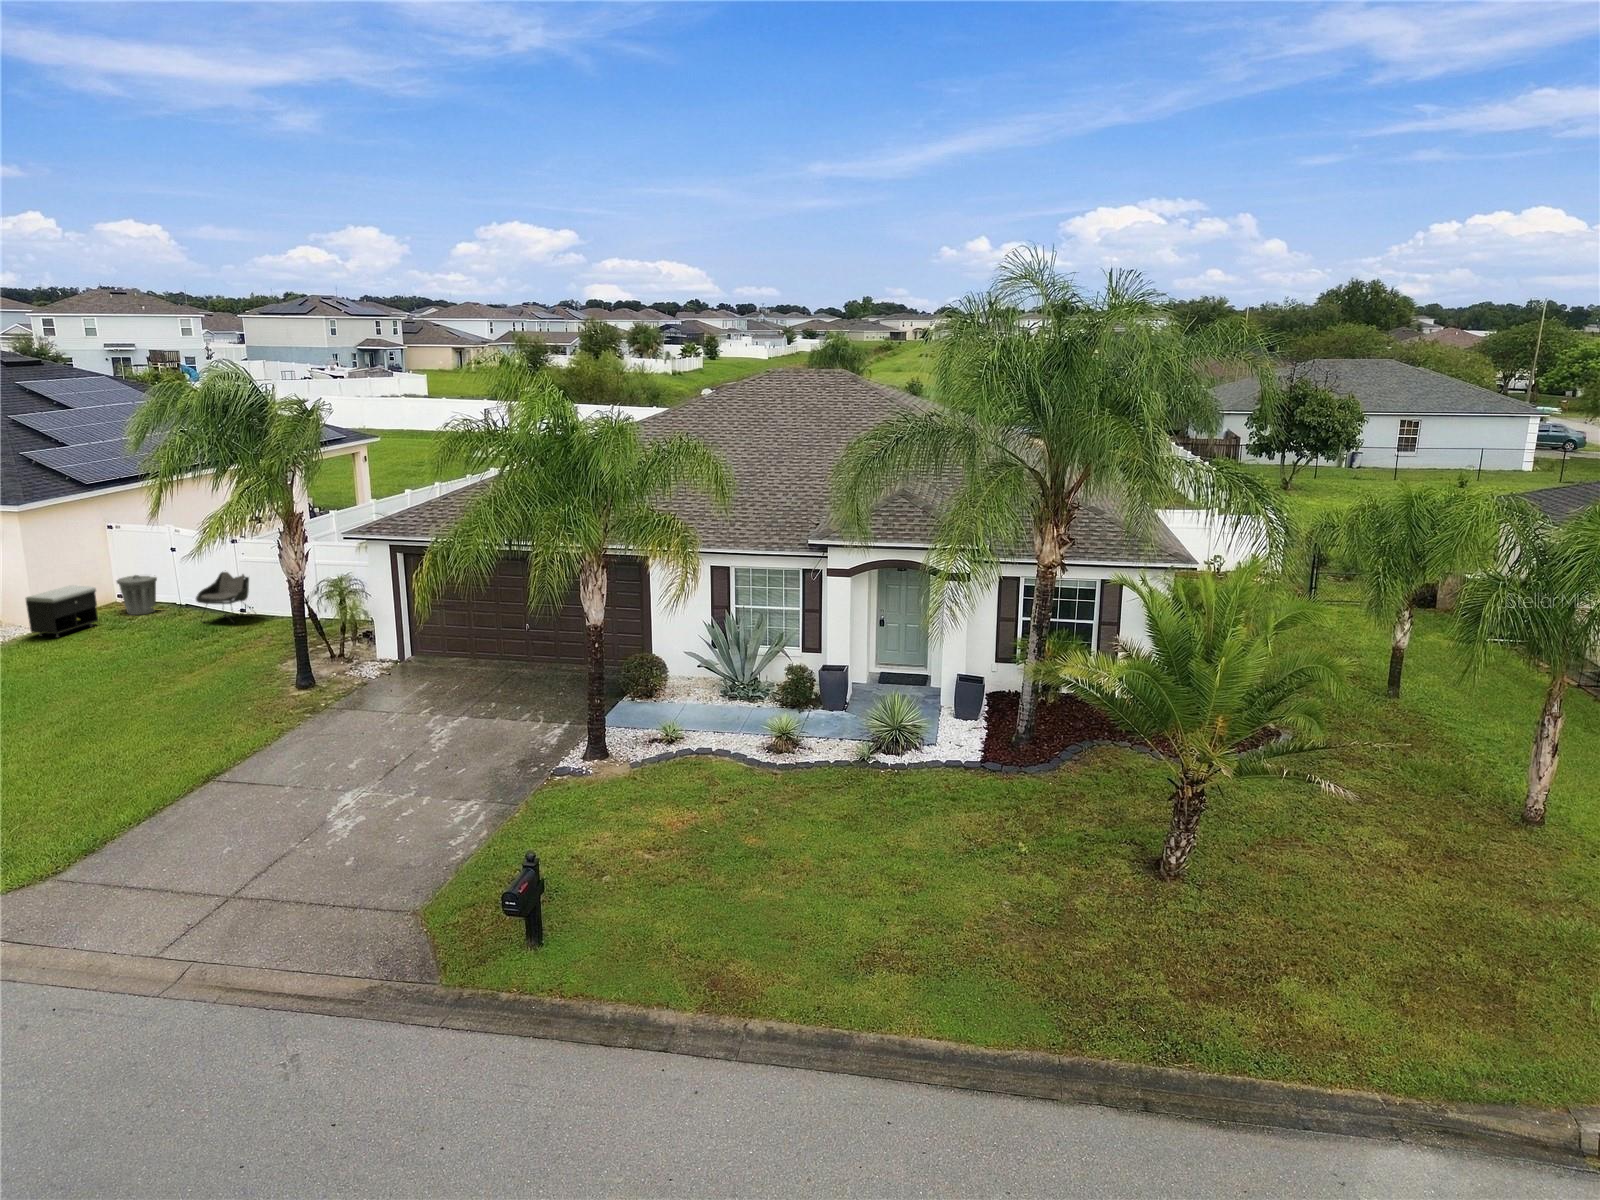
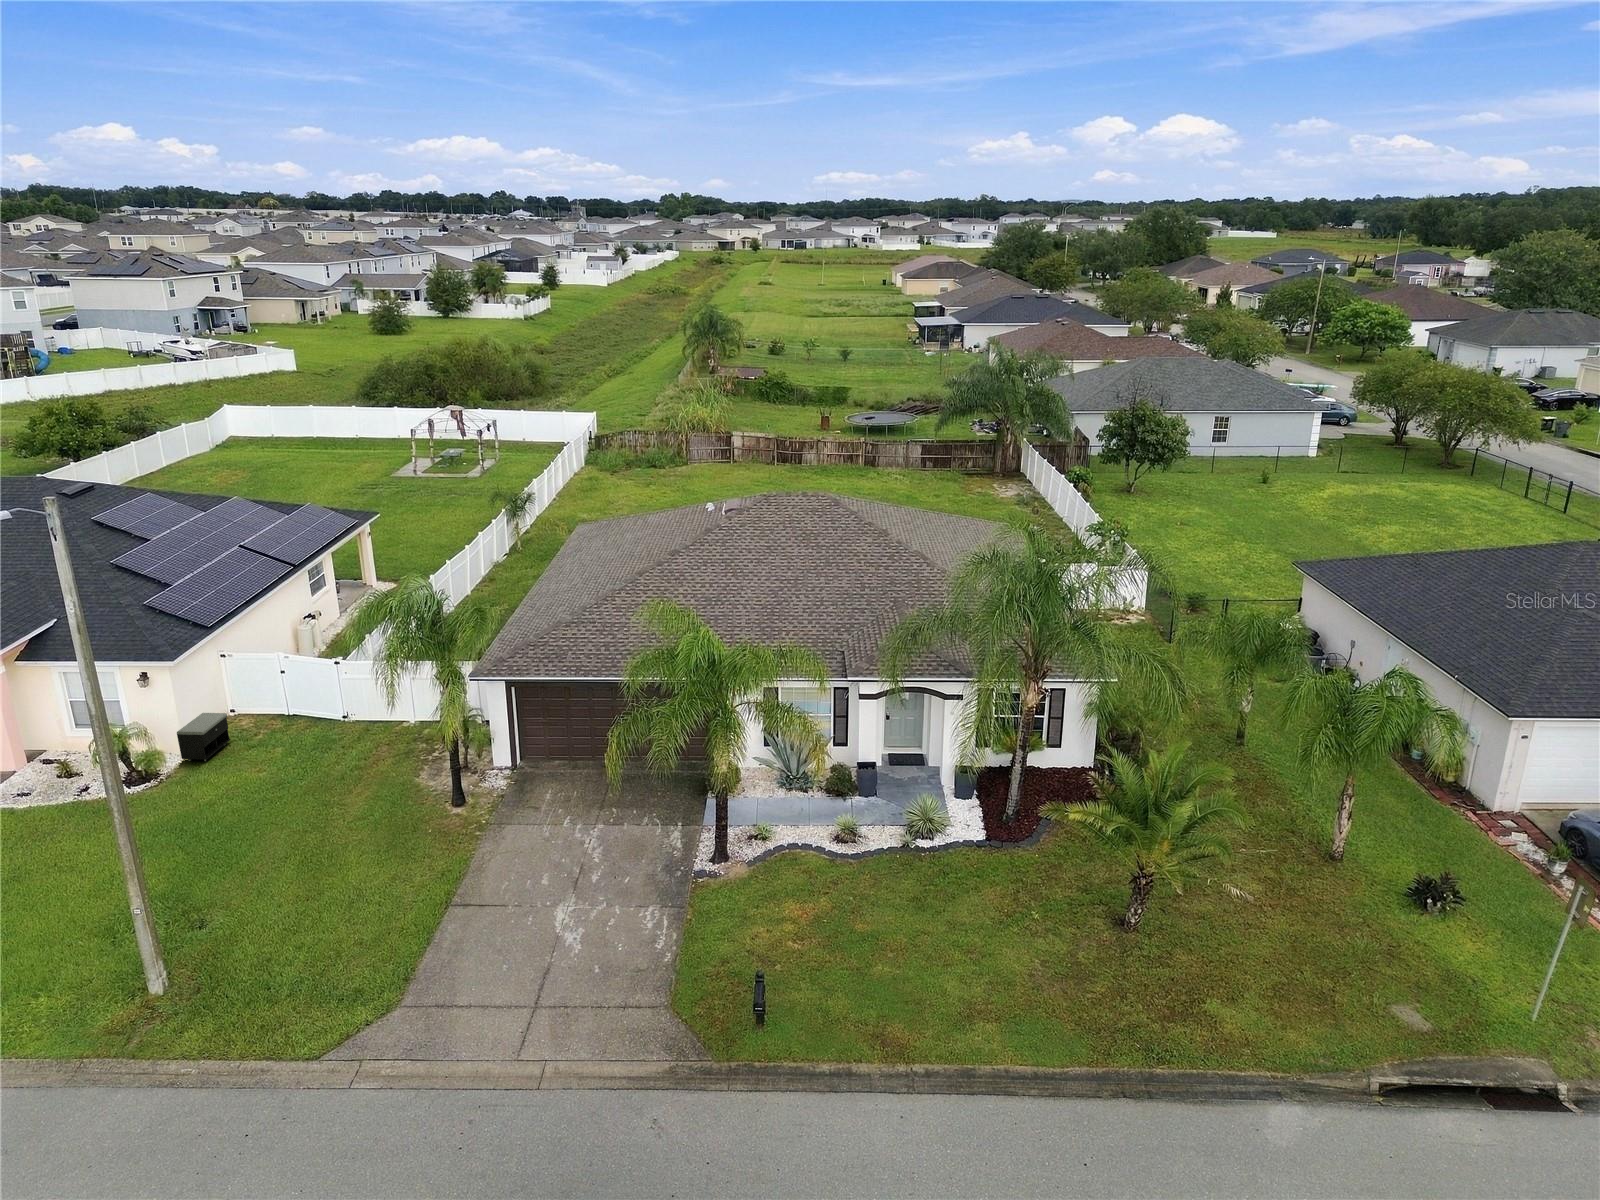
lounge chair: present [196,572,249,624] -> none [313,686,359,734]
trash can: present [117,575,157,615] -> none [235,692,268,728]

